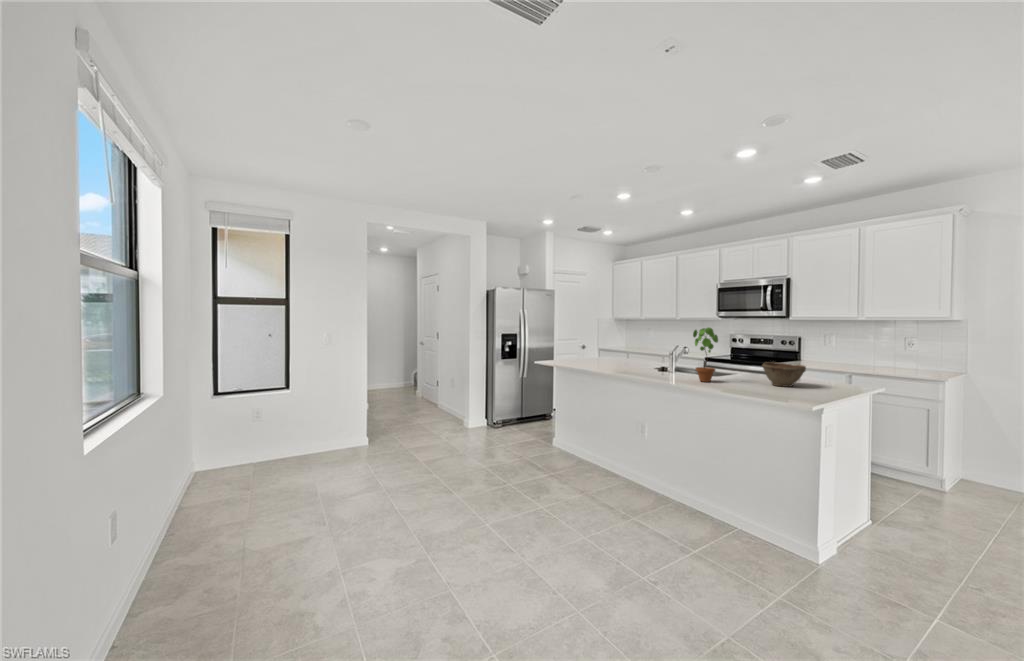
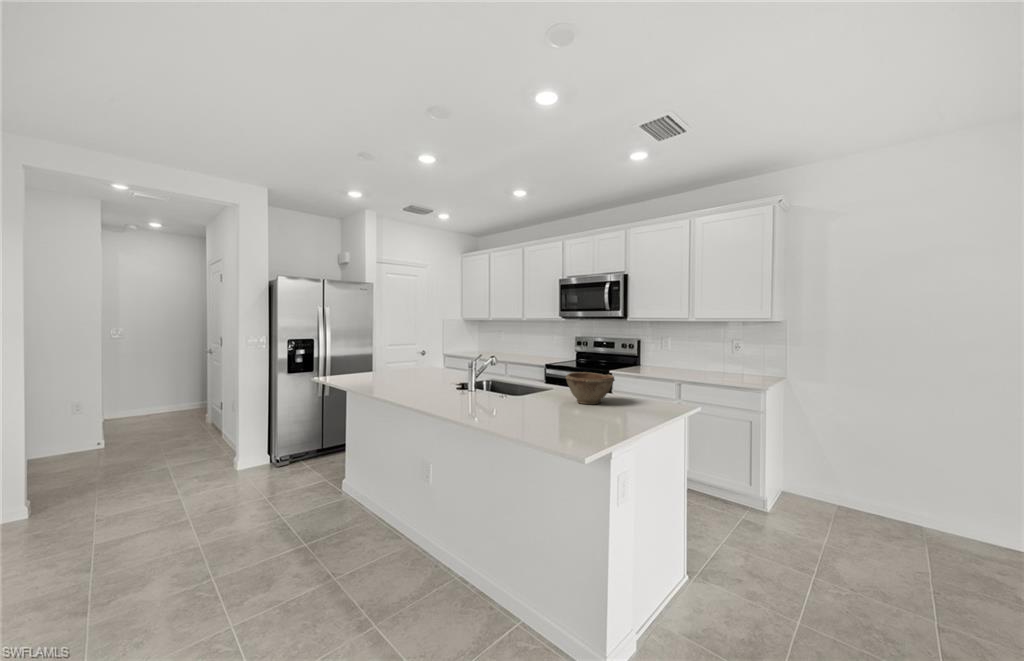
potted plant: present [693,328,718,382] -> none [485,328,515,401]

